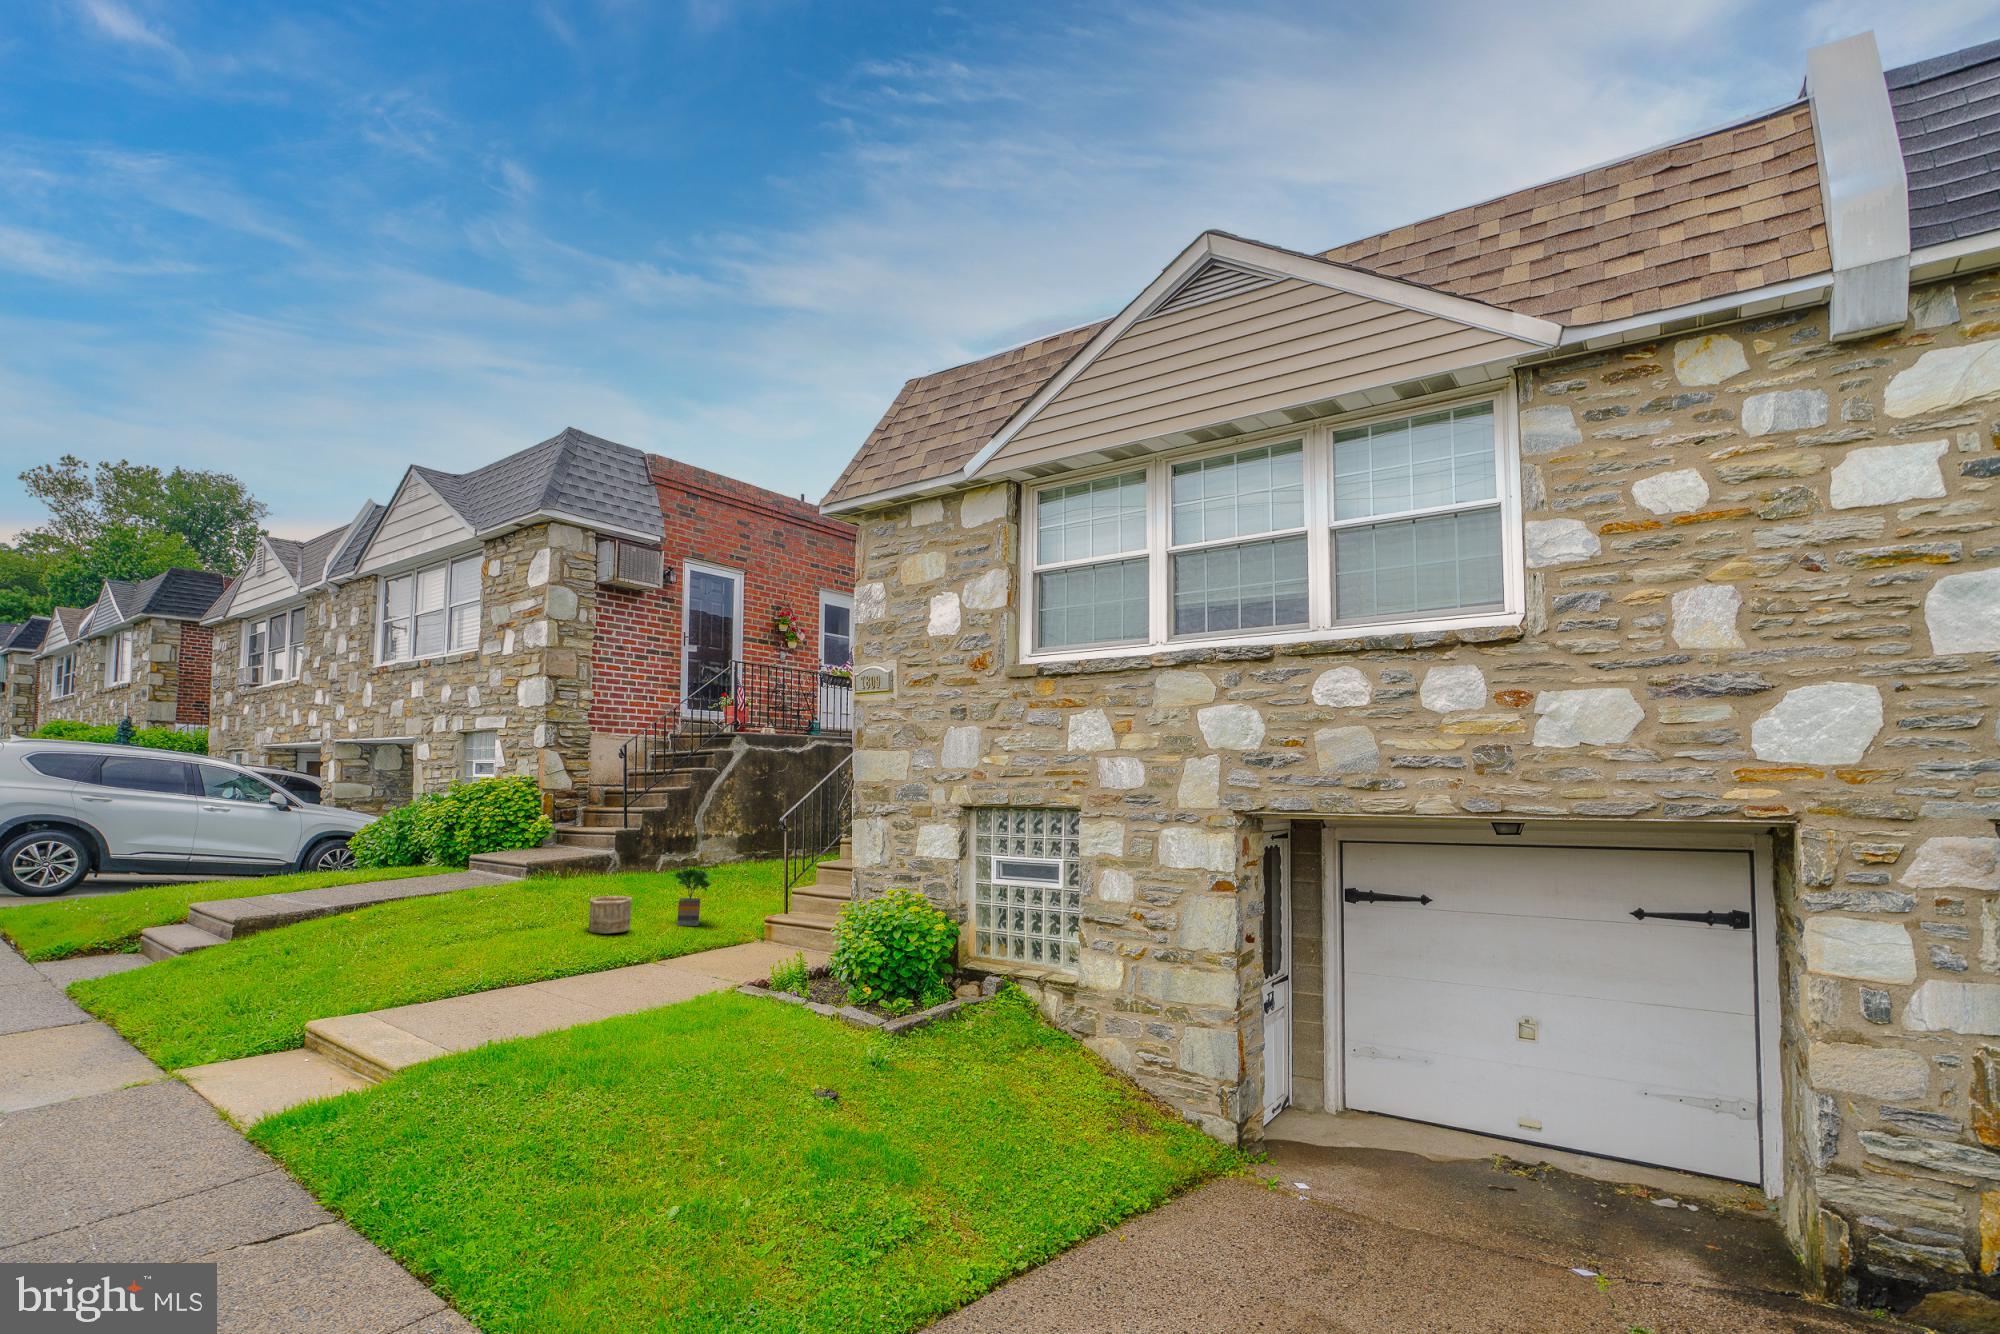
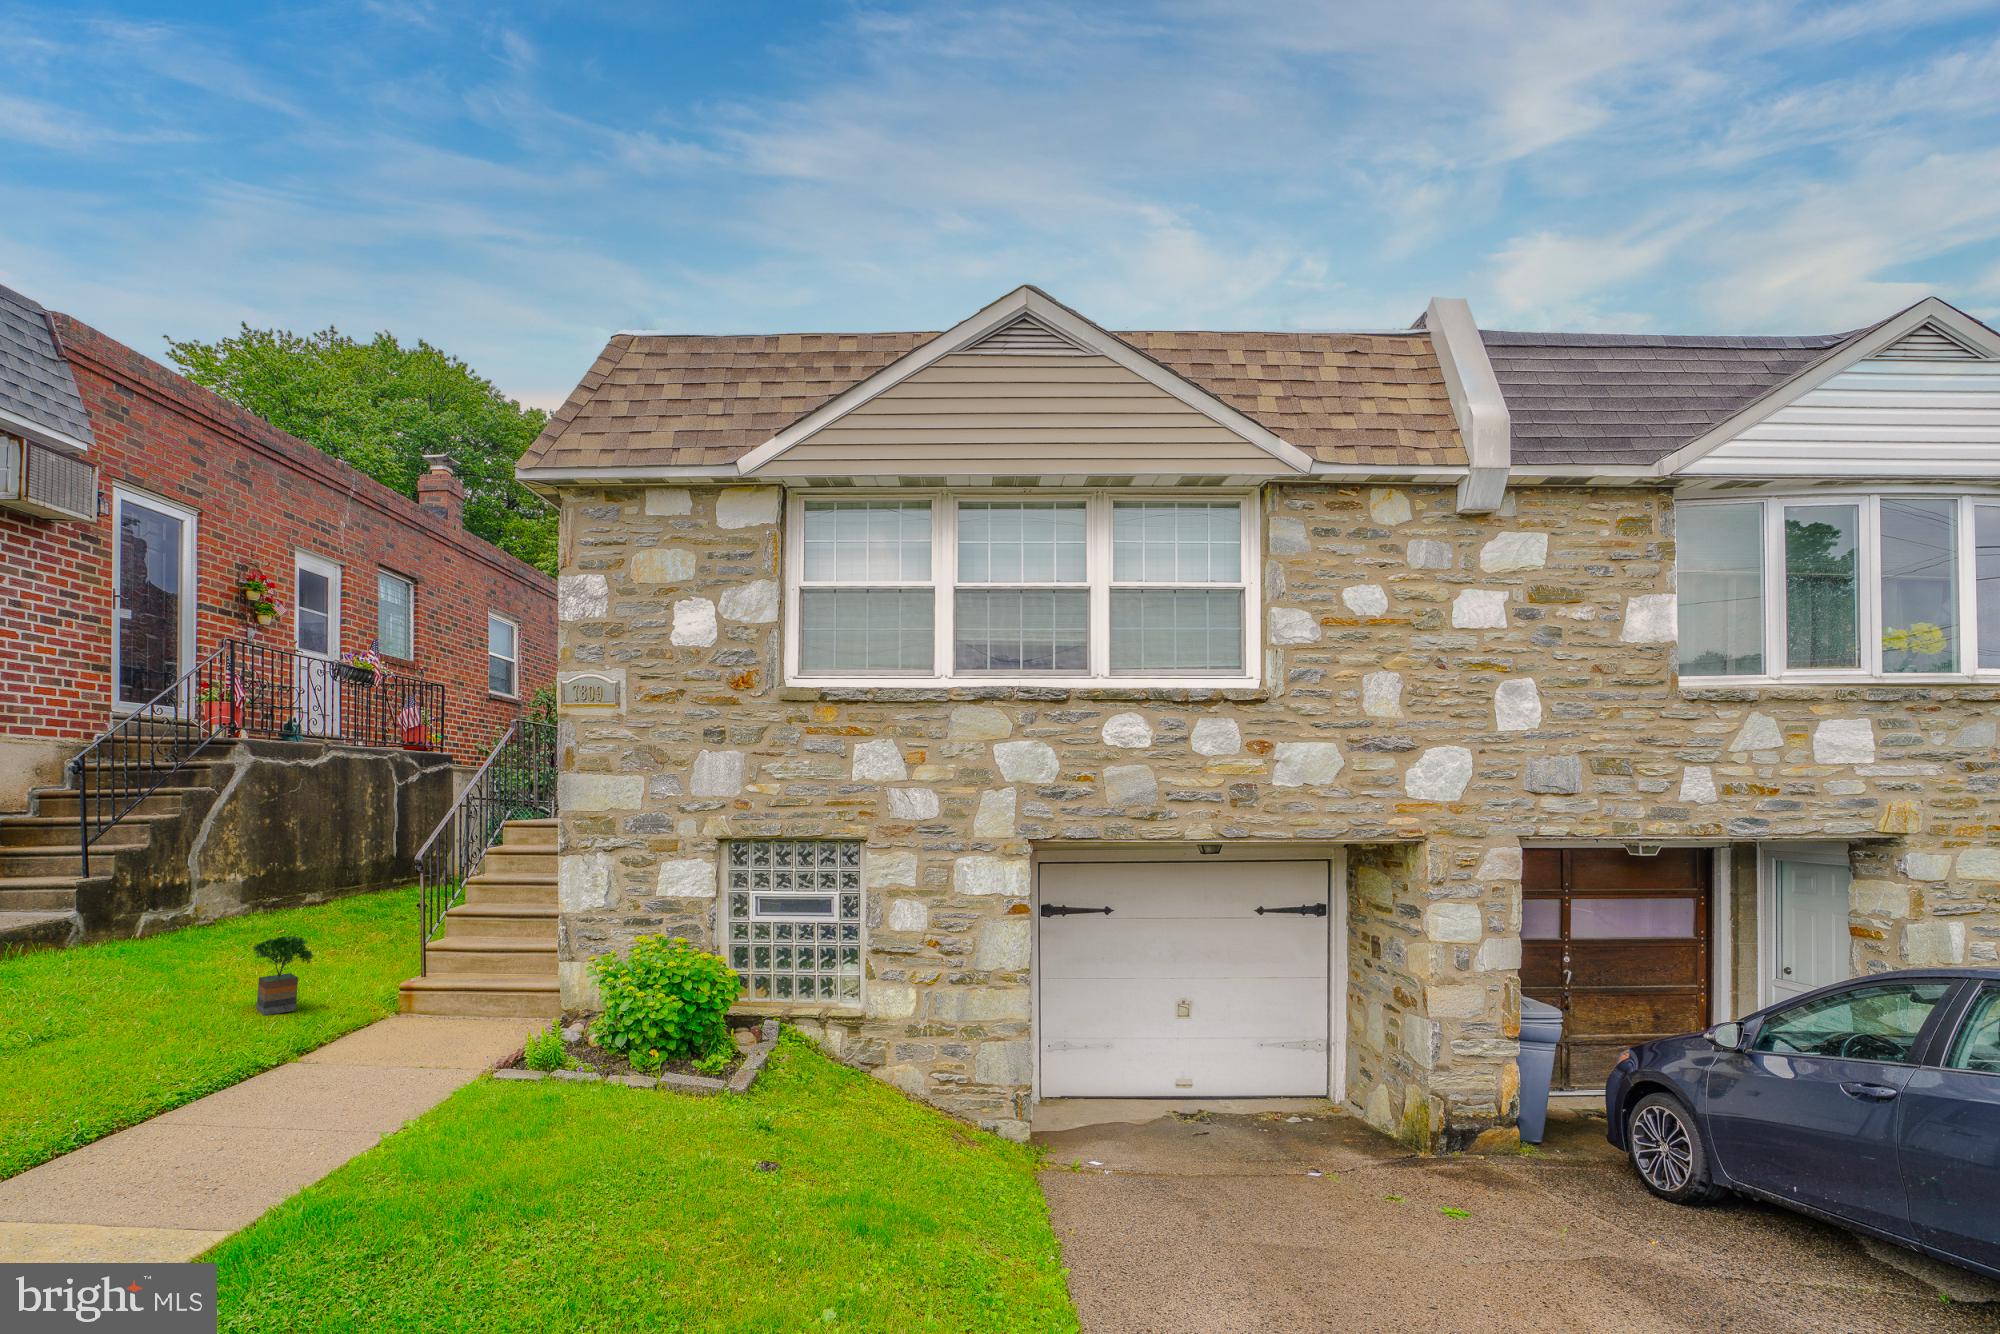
wooden bucket: present [589,896,633,933] -> none [137,989,213,1050]

